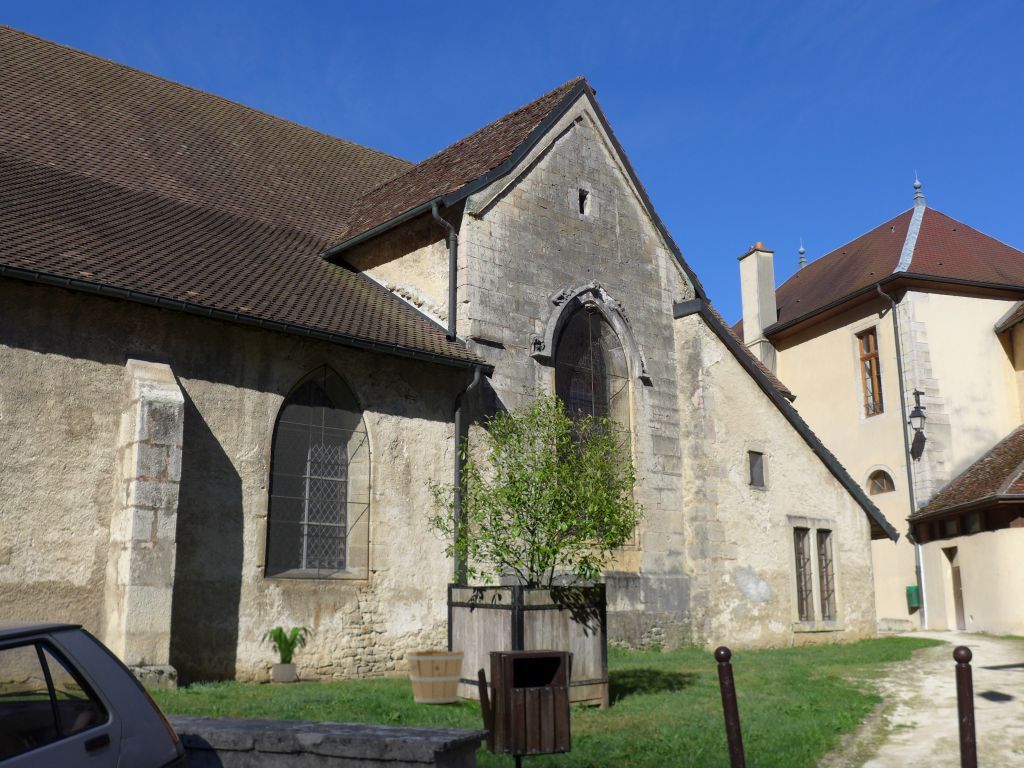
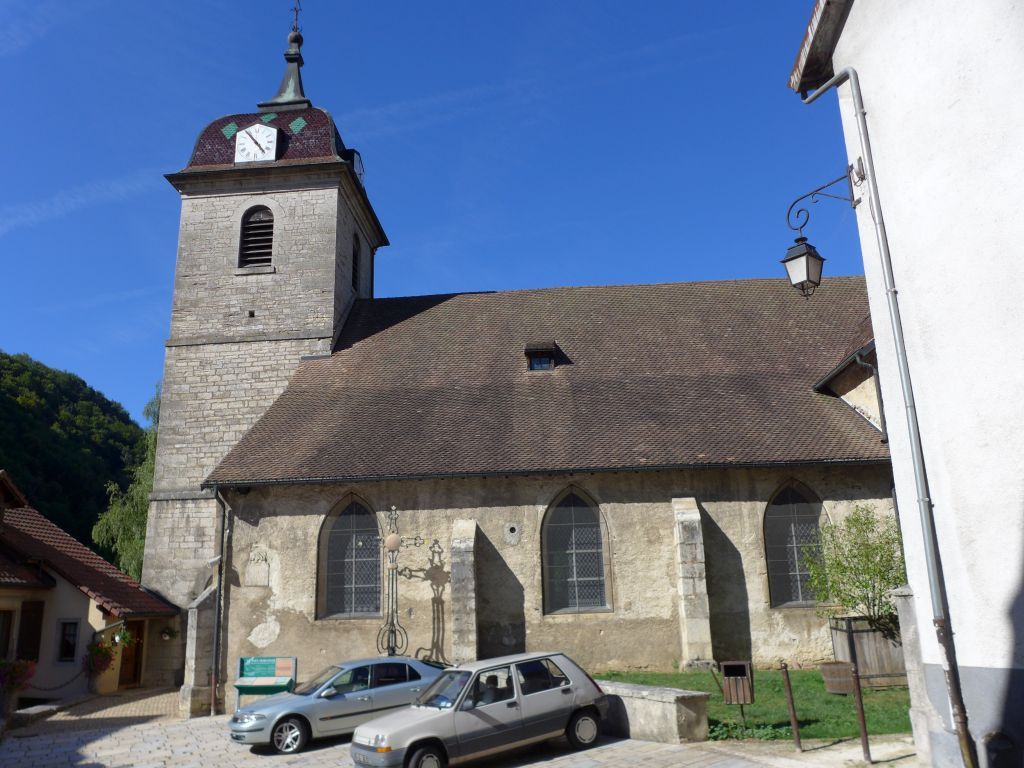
potted plant: present [261,626,312,682] -> none [768,638,802,671]

